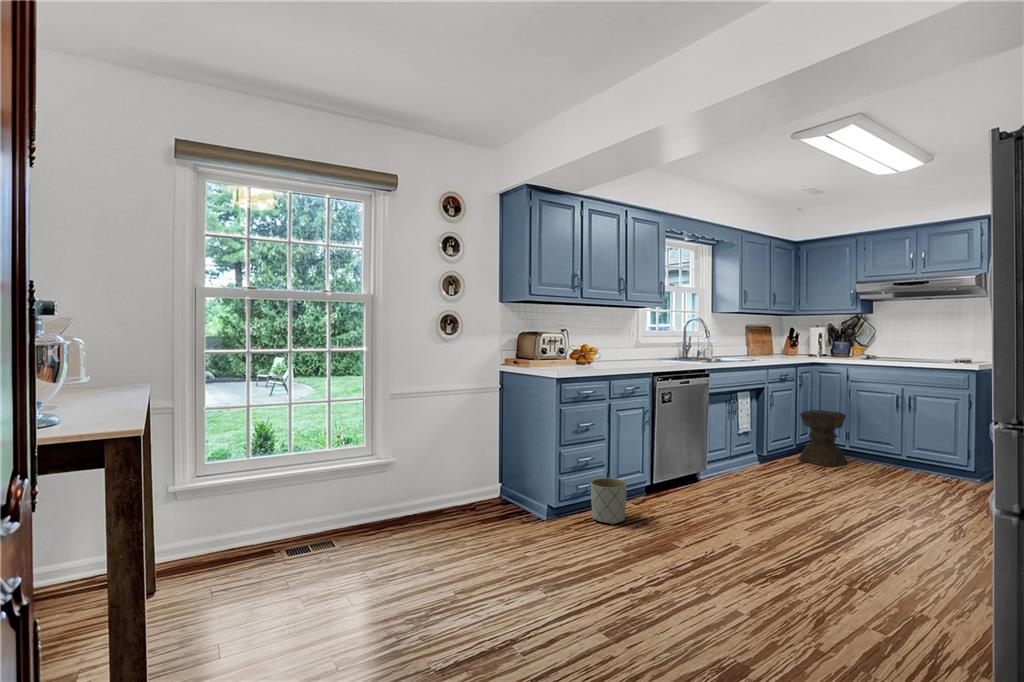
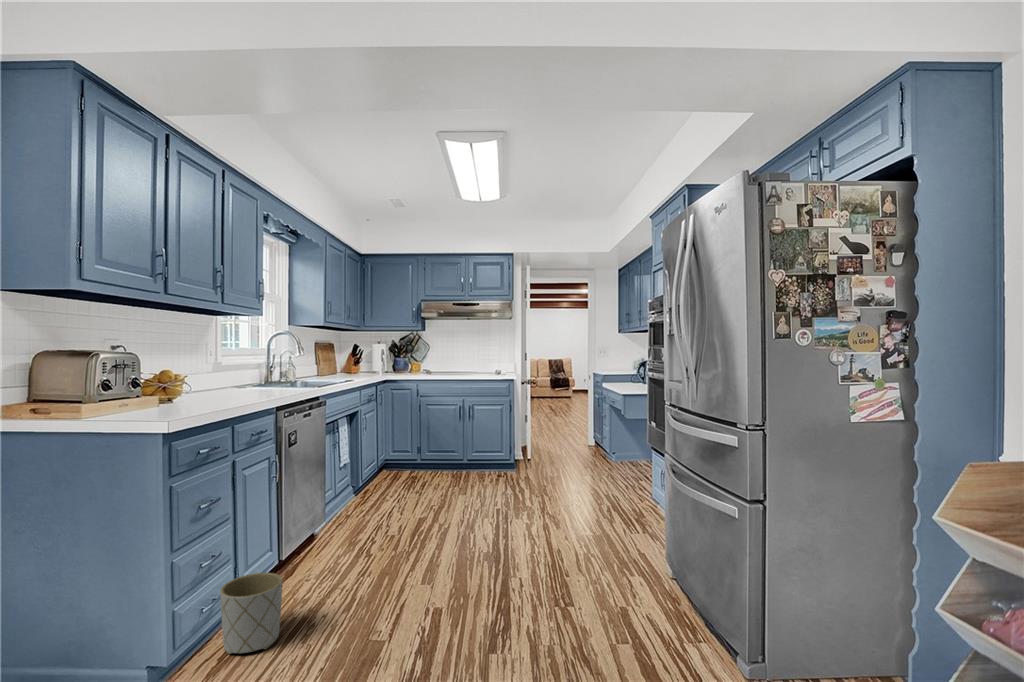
stool: present [799,410,847,467] -> none [382,426,422,481]

